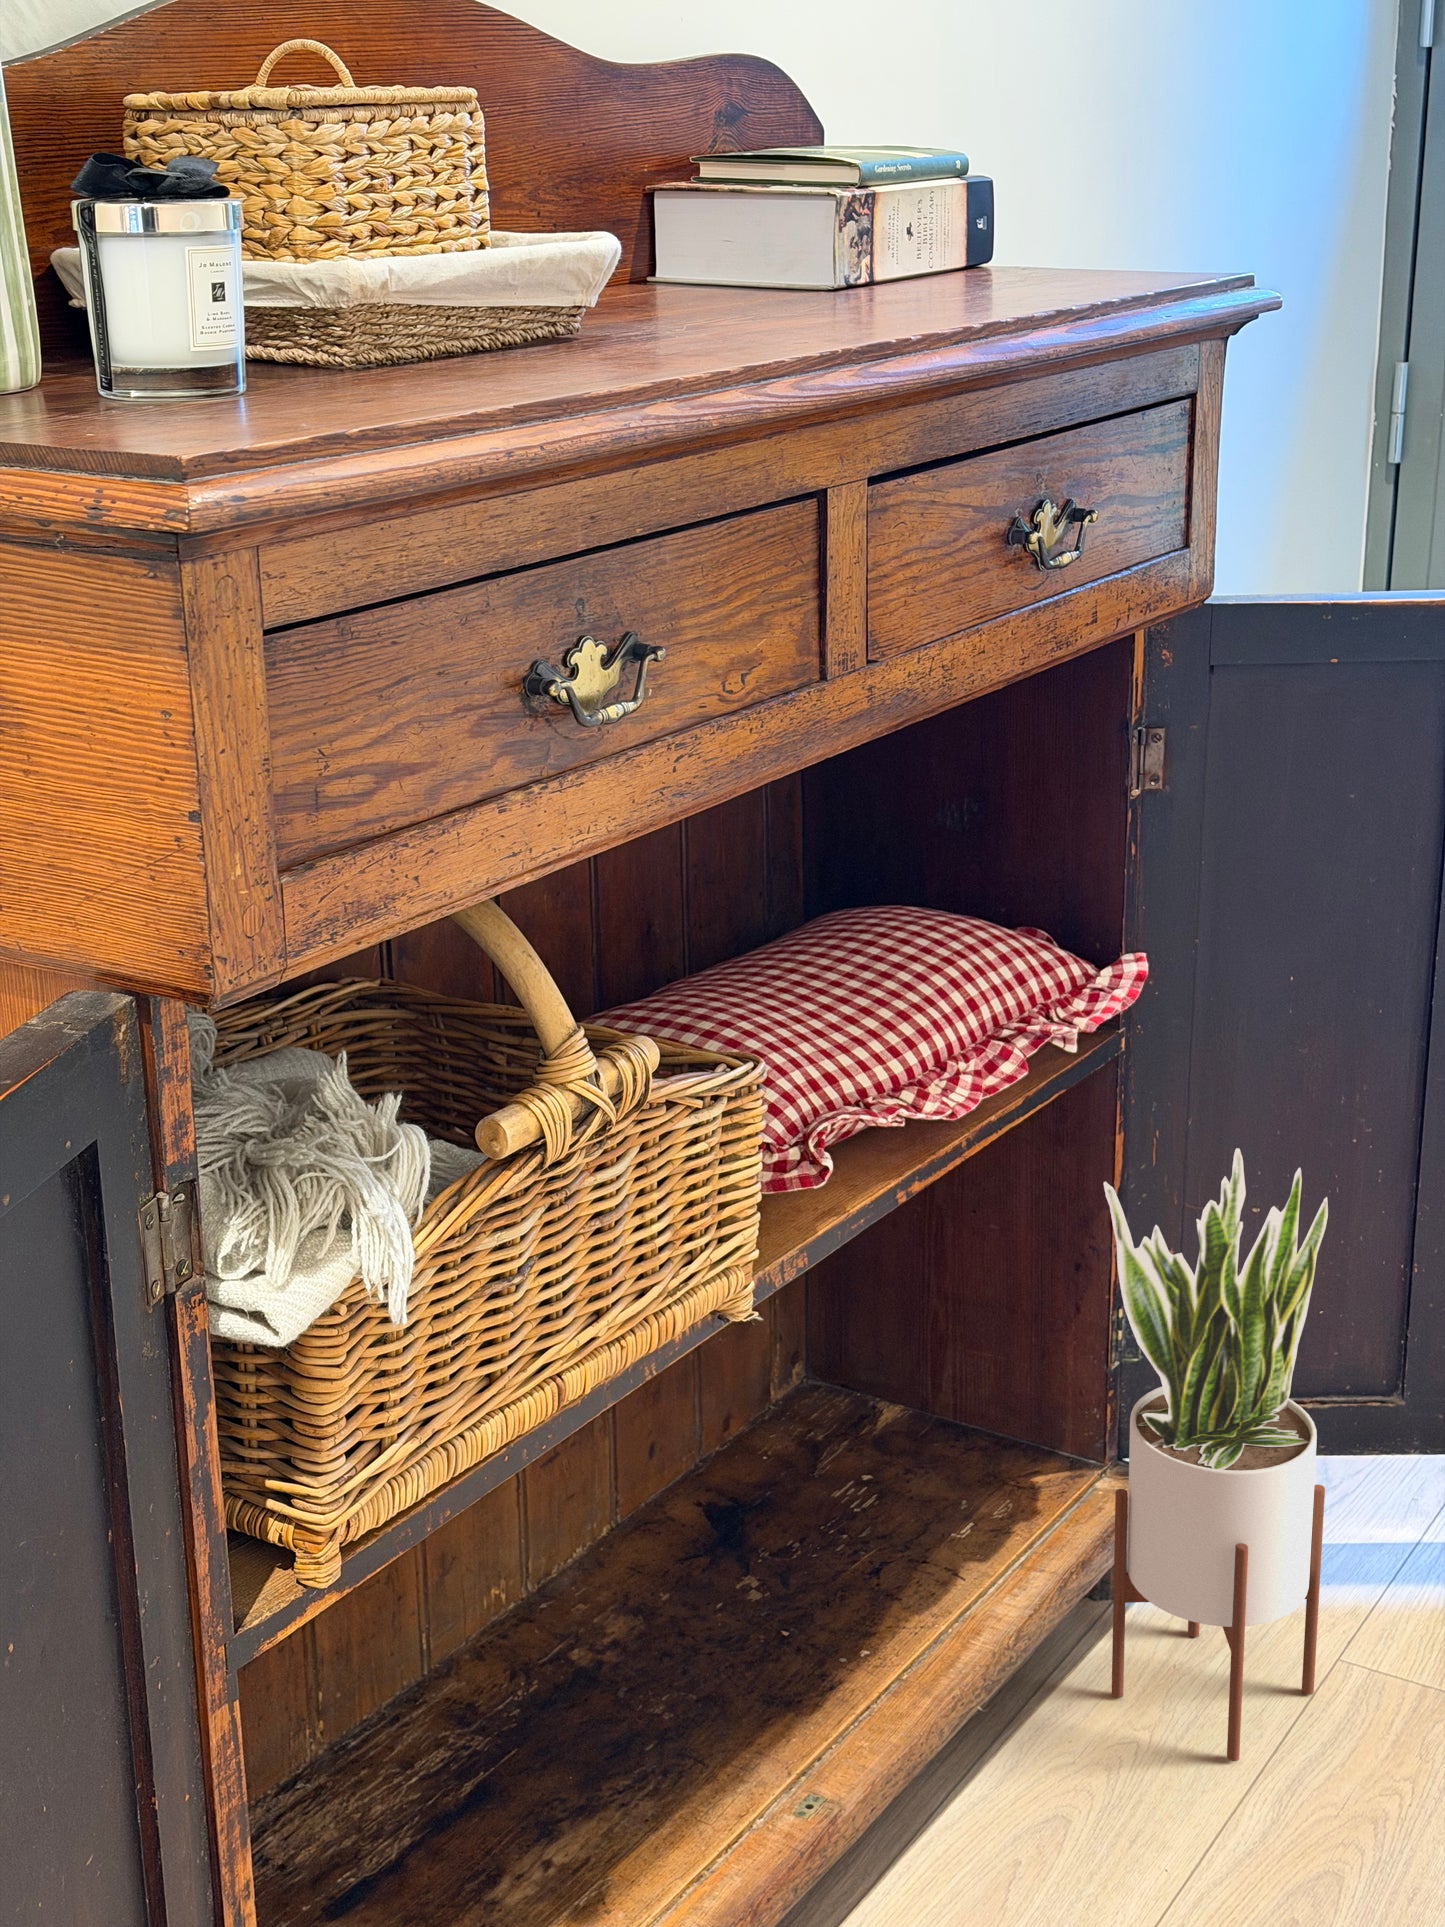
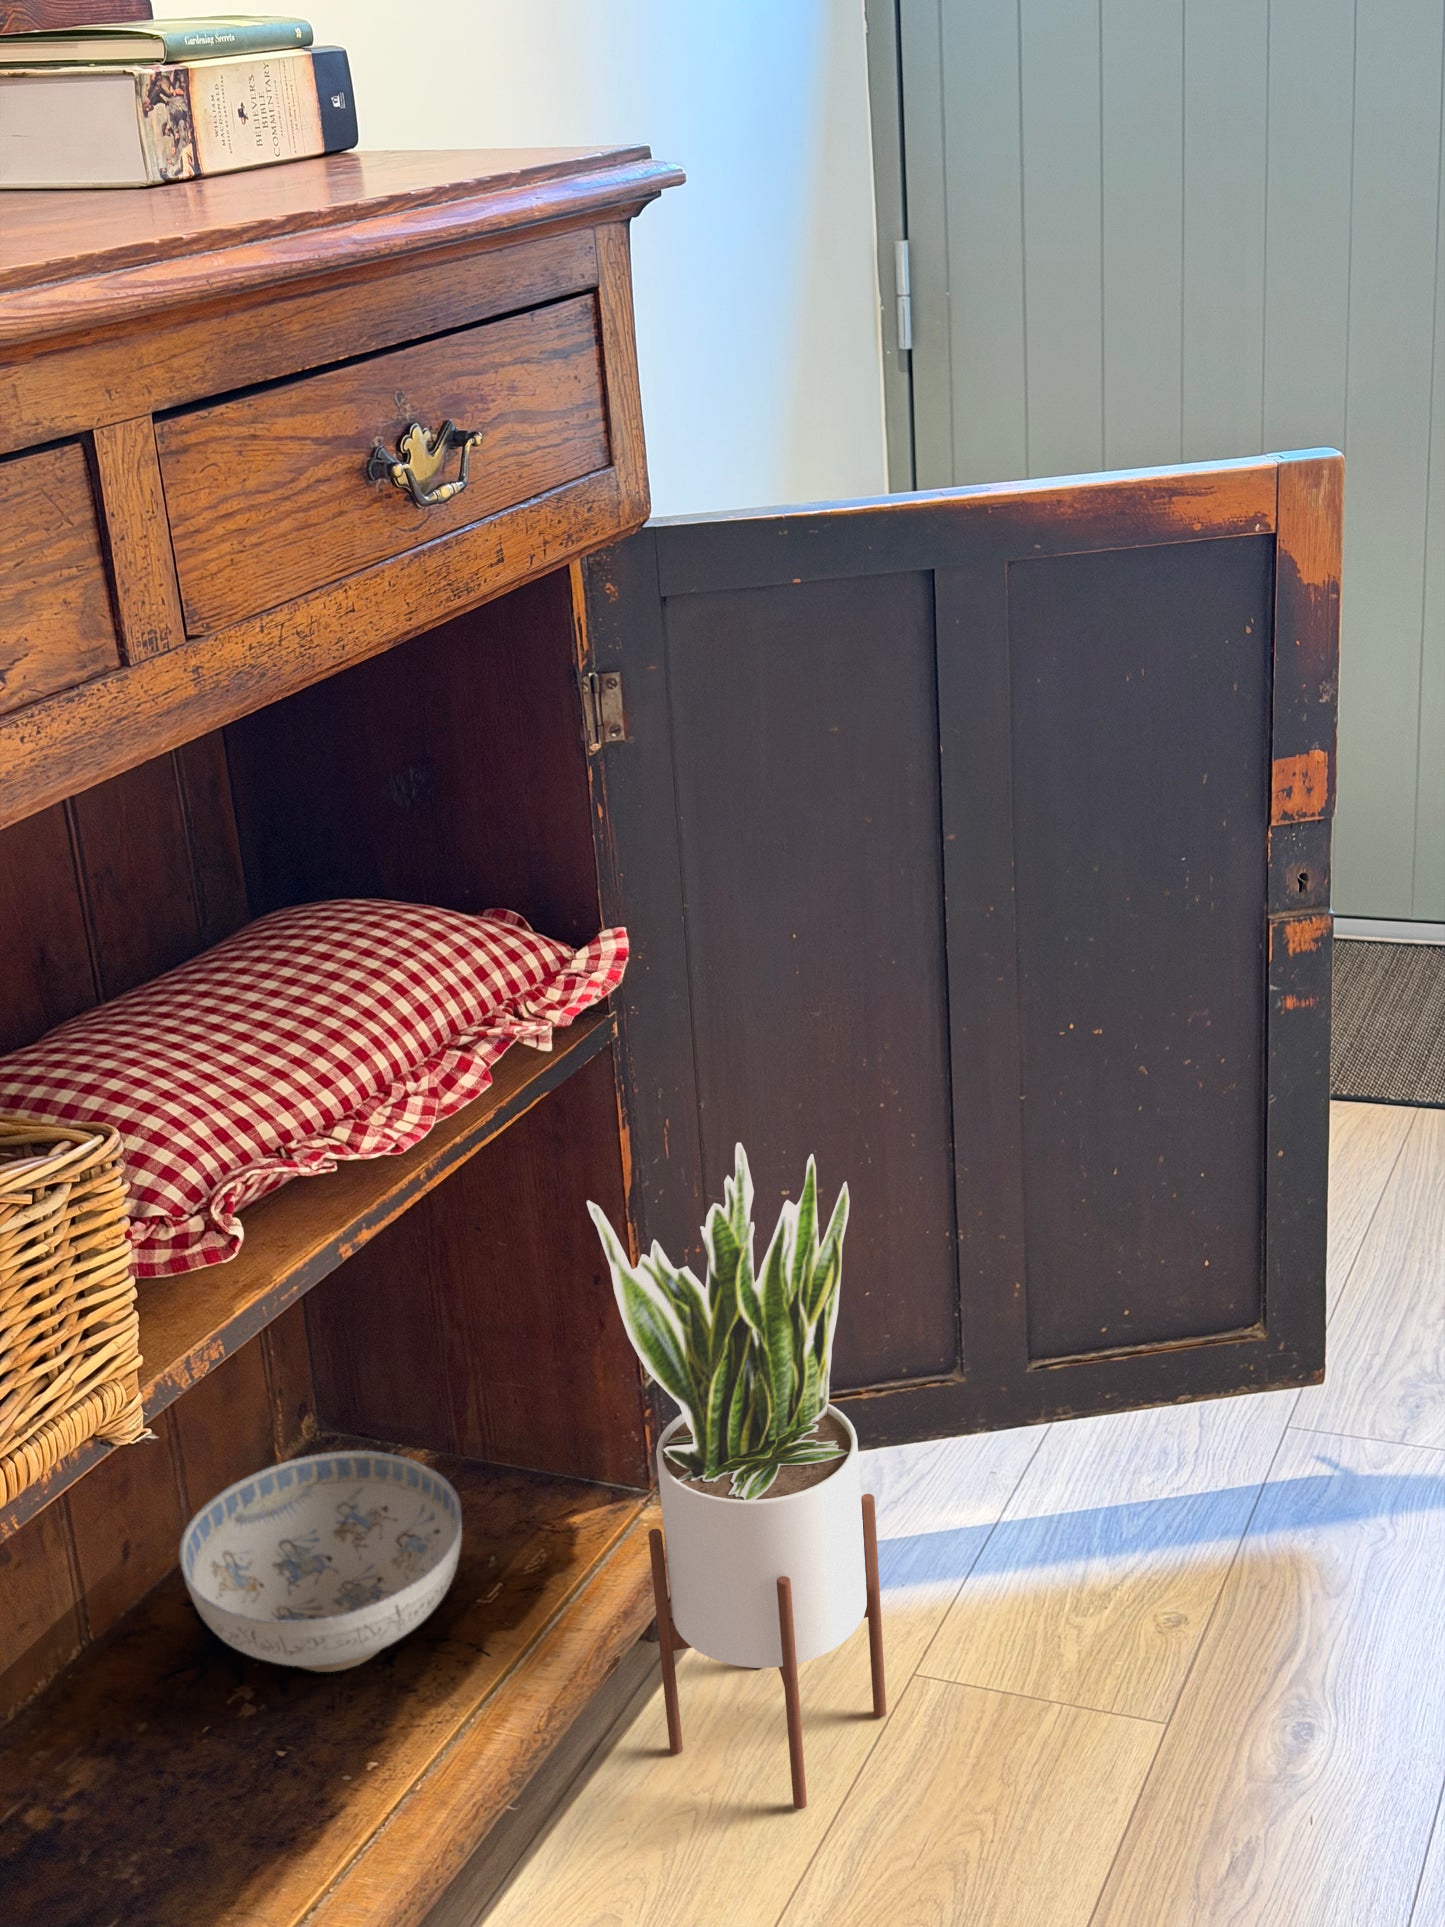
ceramic bowl: none [707,1389,949,1575] -> present [179,1451,462,1672]

